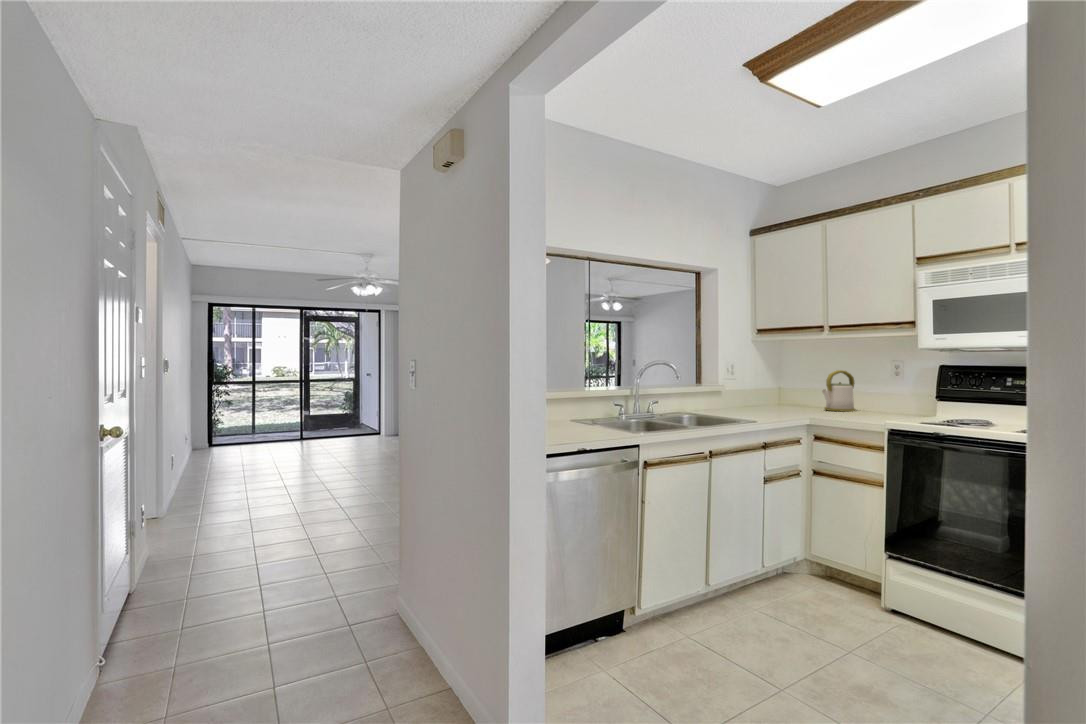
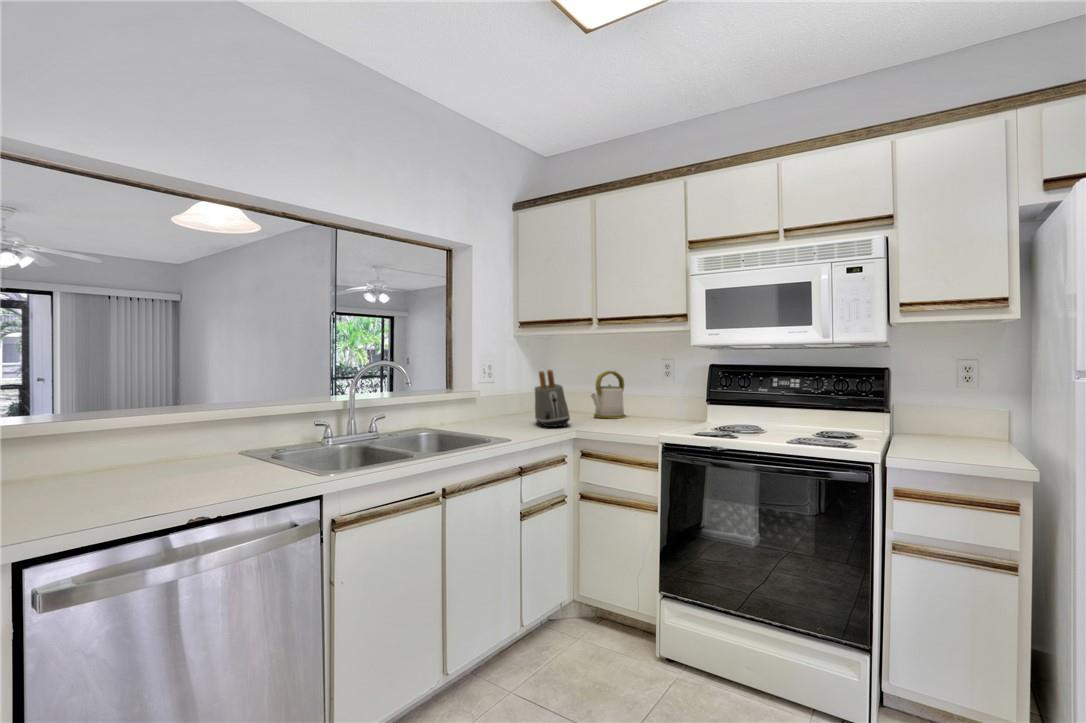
toaster: none [771,369,803,416] -> present [535,370,570,427]

